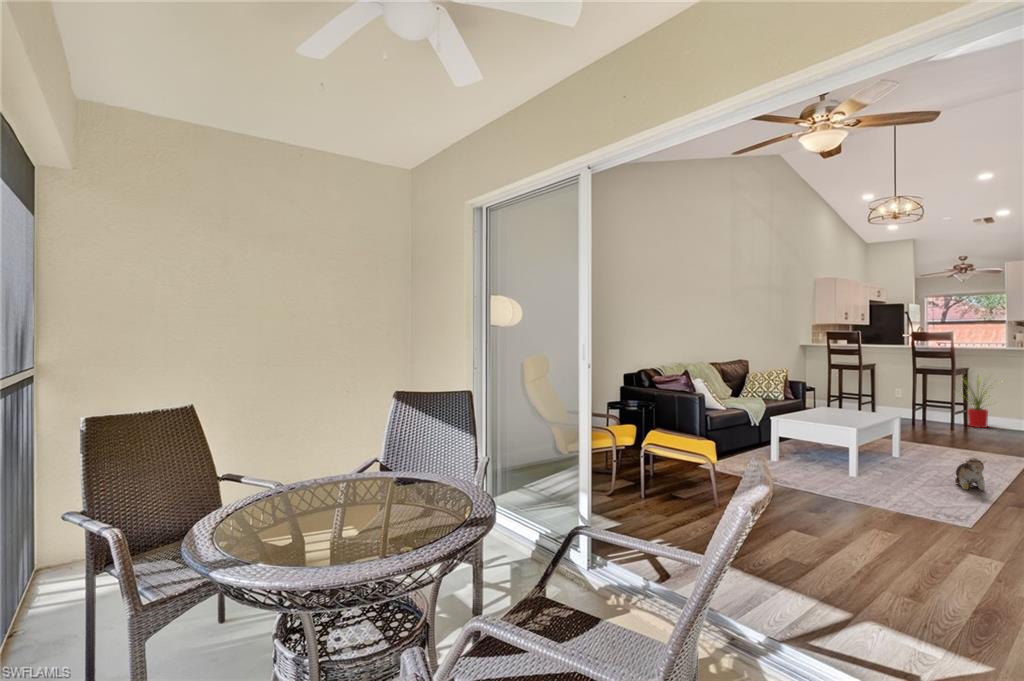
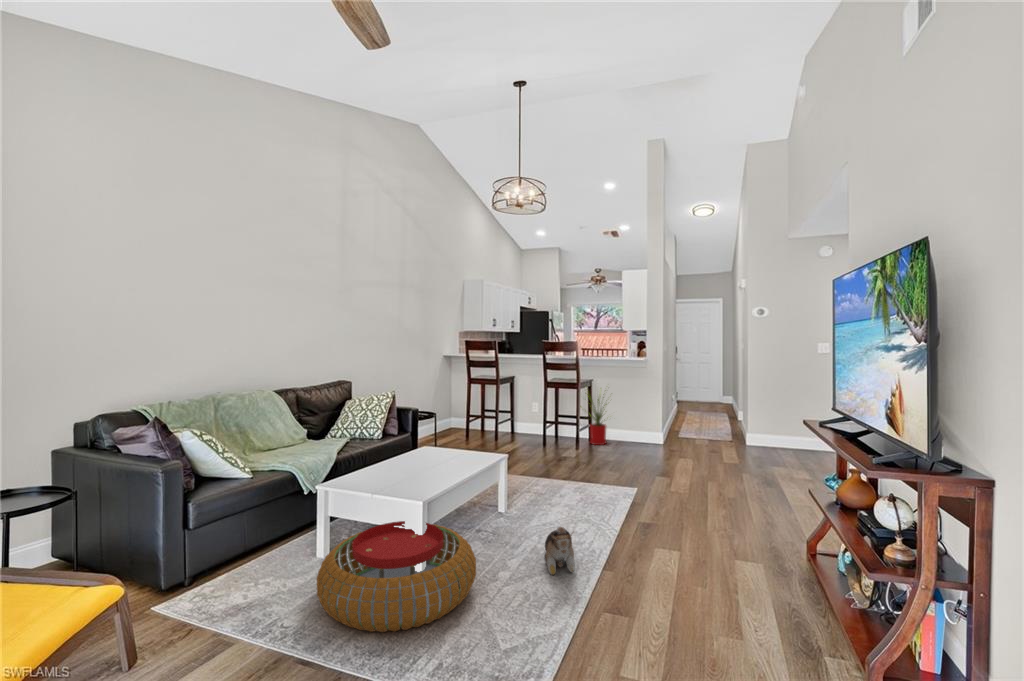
pouf: none [799,445,908,495] -> present [316,521,476,632]

